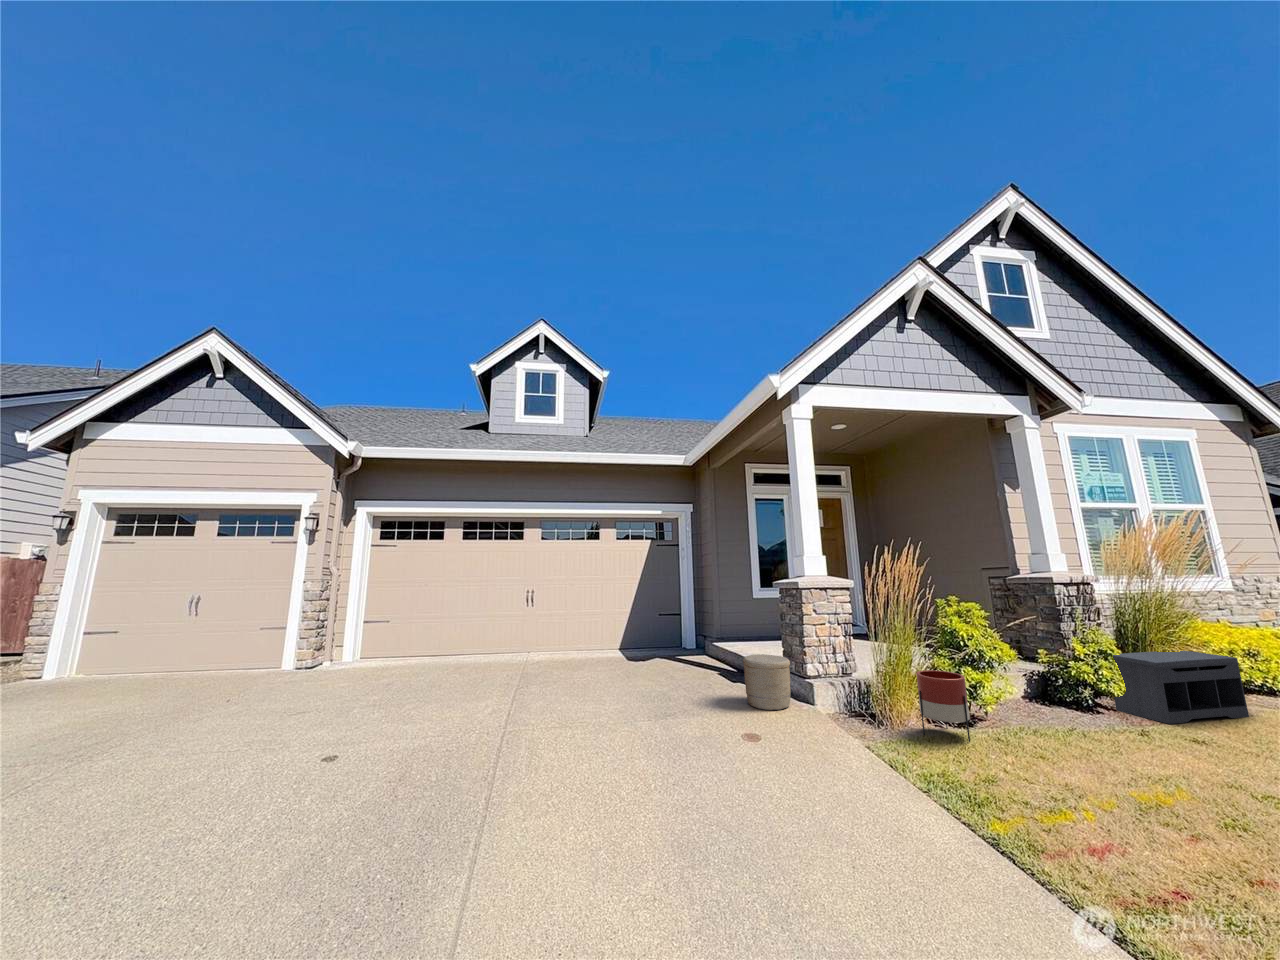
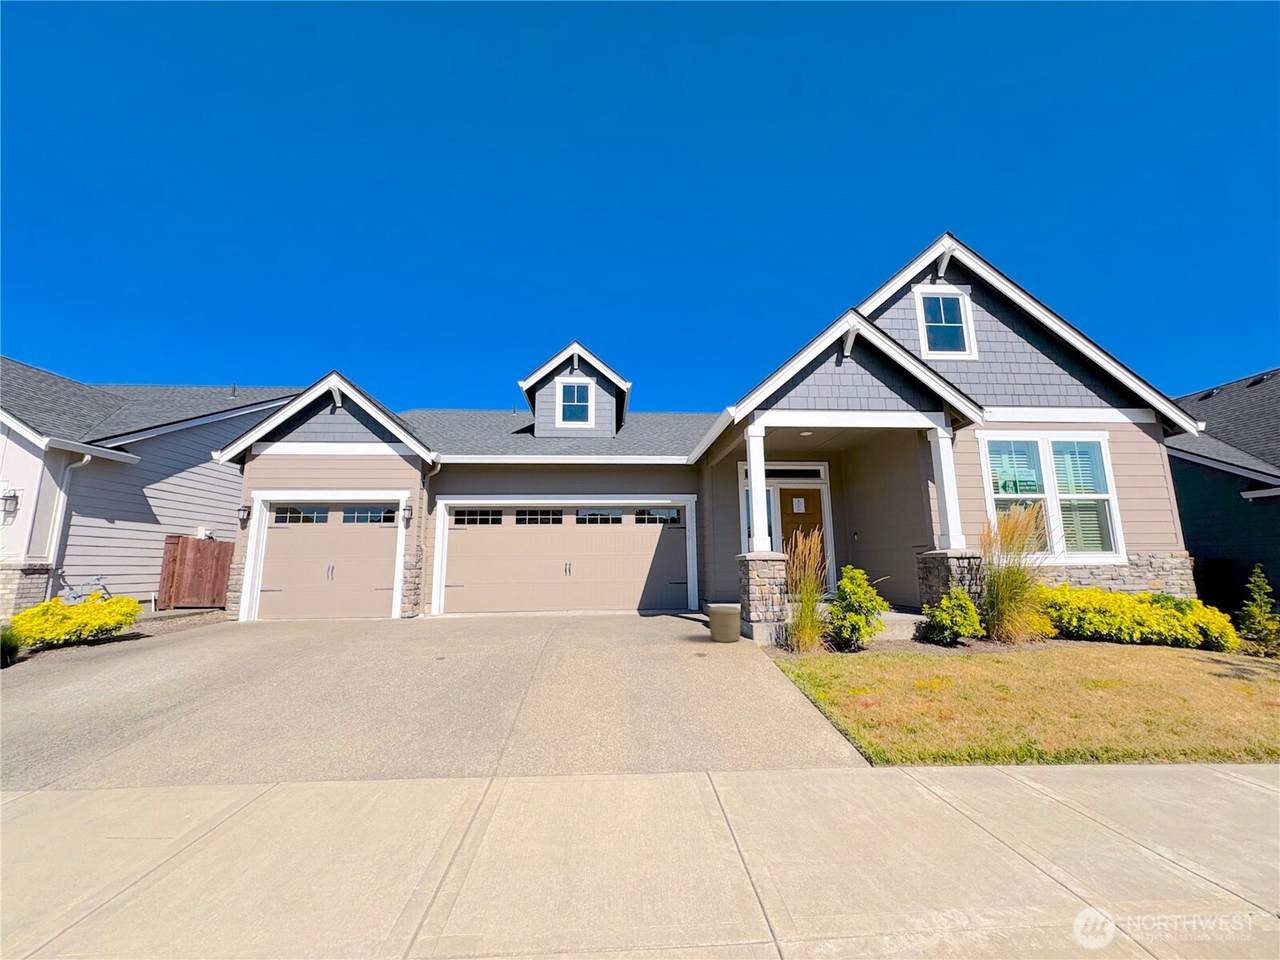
bench: present [1113,650,1249,724] -> none [966,606,1060,653]
planter: present [916,670,970,742] -> none [815,615,846,659]

